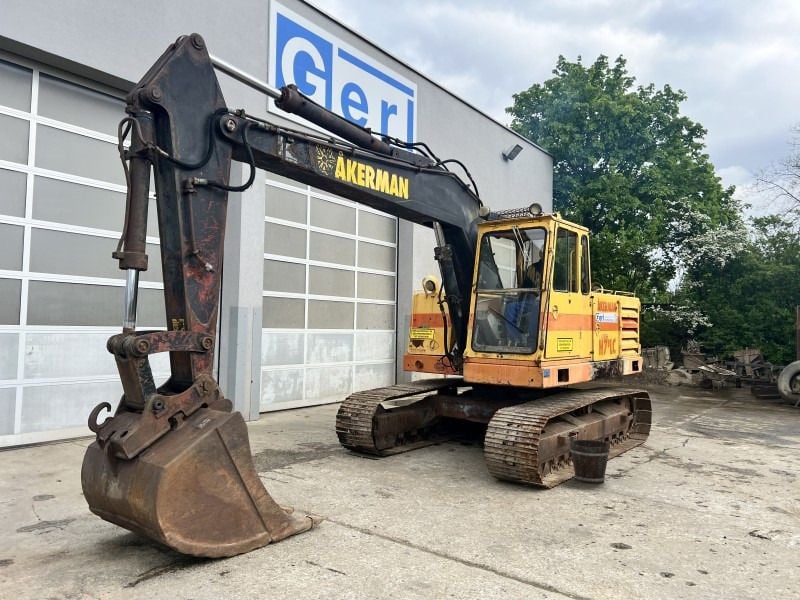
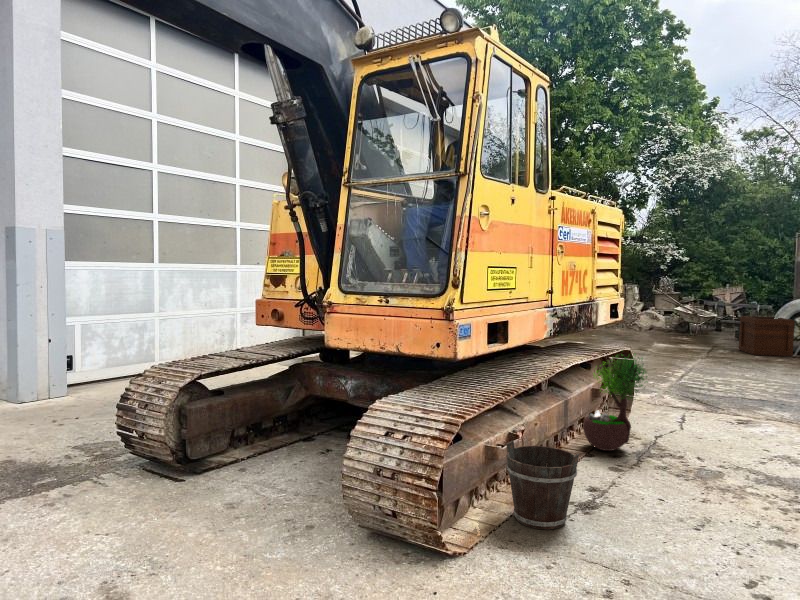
wooden crate: none [750,374,793,406] -> present [739,316,795,356]
potted tree: none [616,389,656,455] -> present [583,354,647,451]

